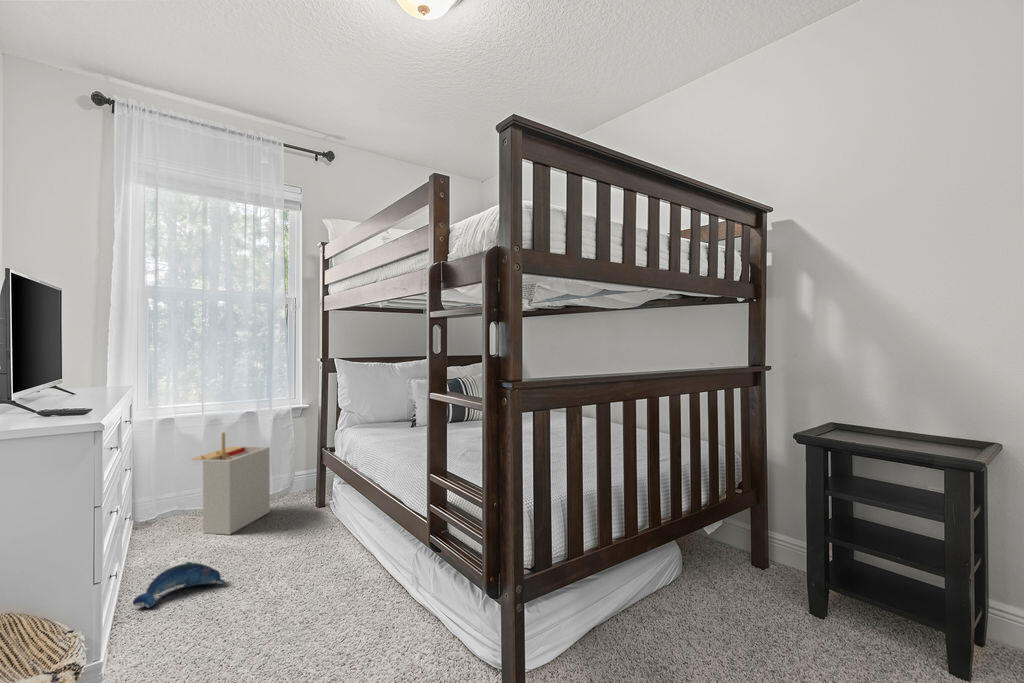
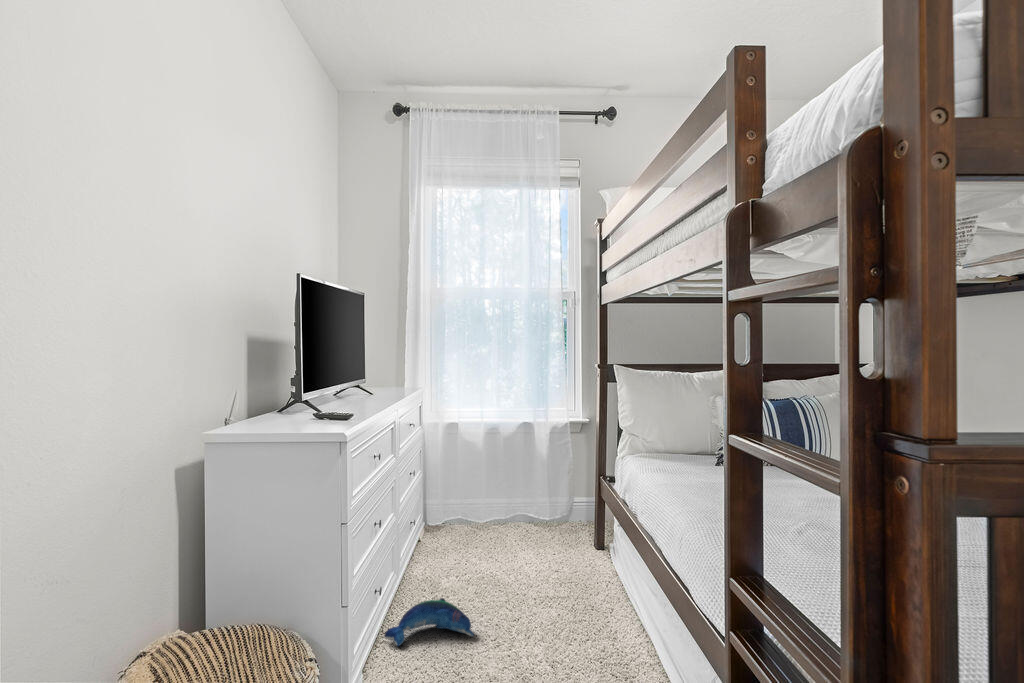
storage bin: present [190,433,270,535] -> none [463,447,543,566]

